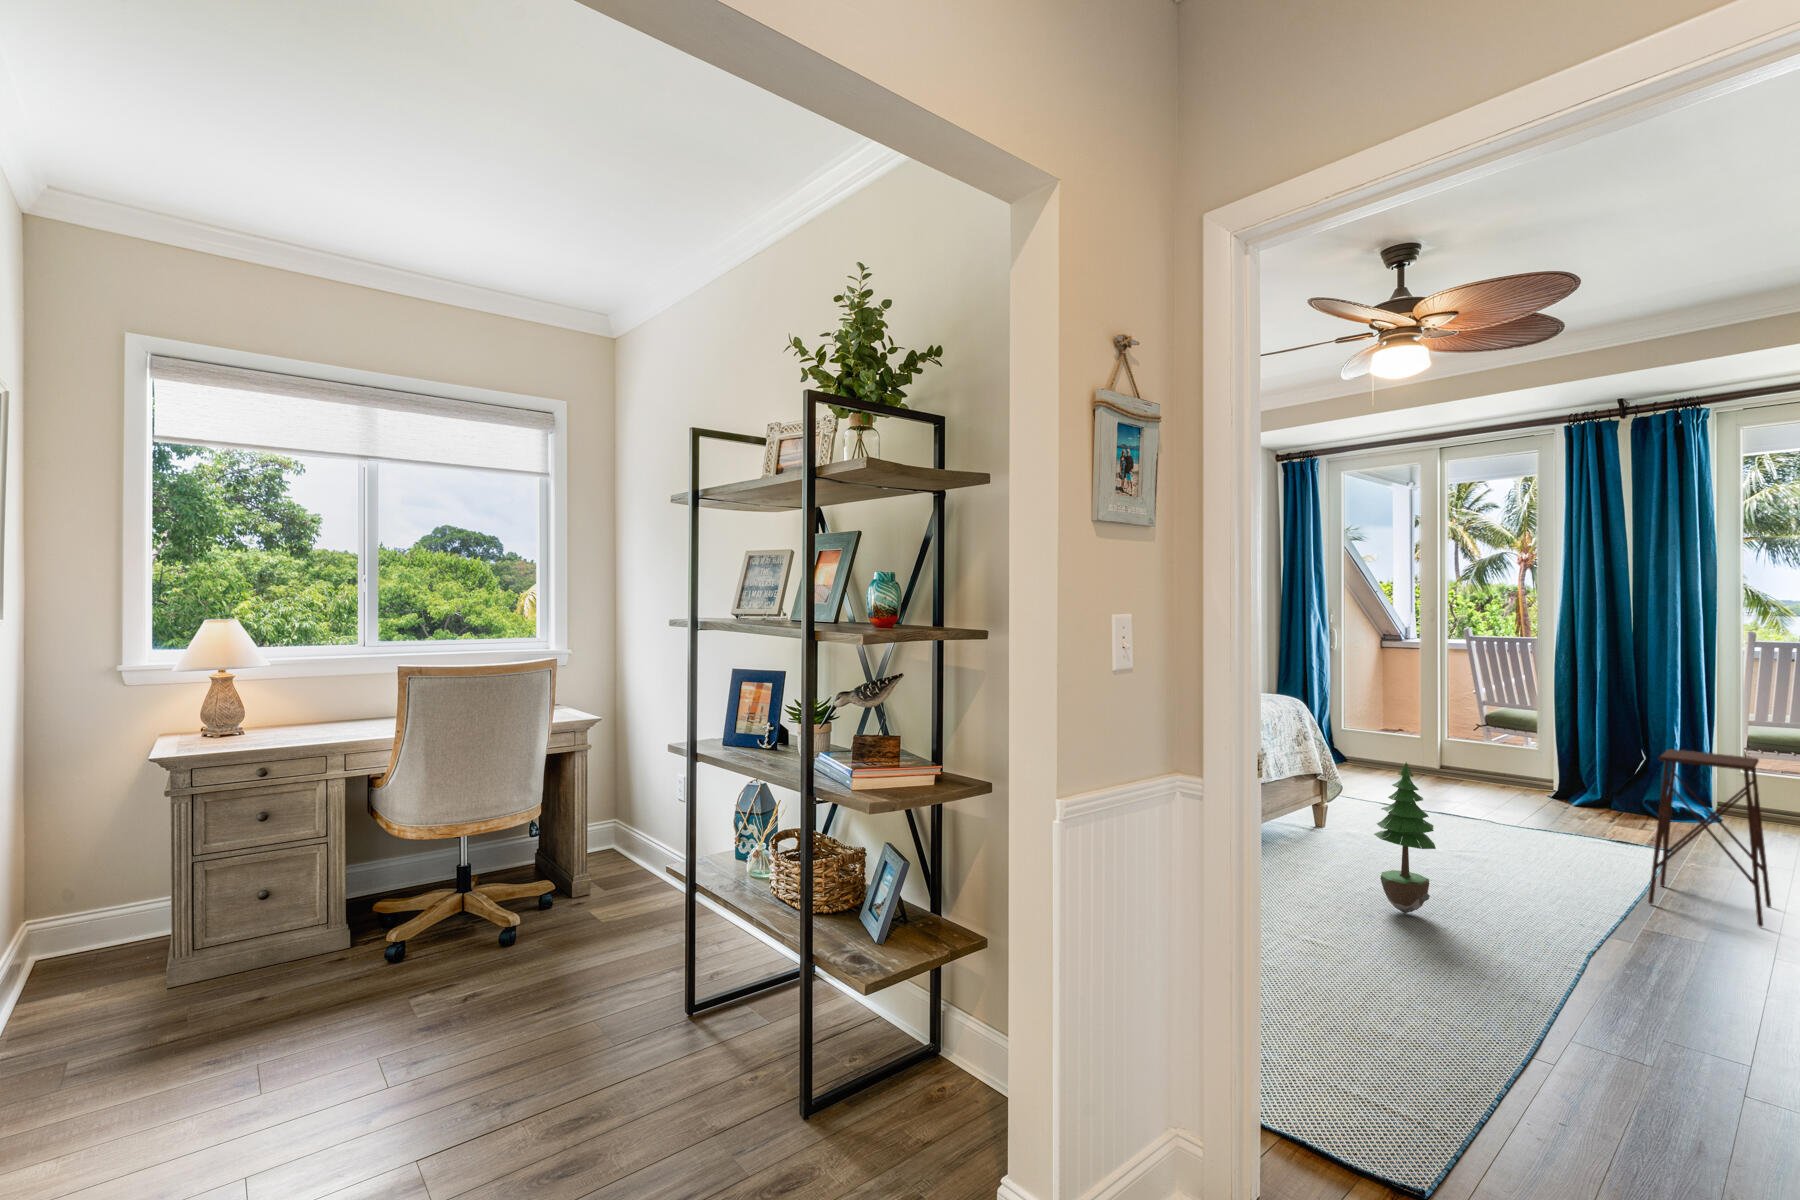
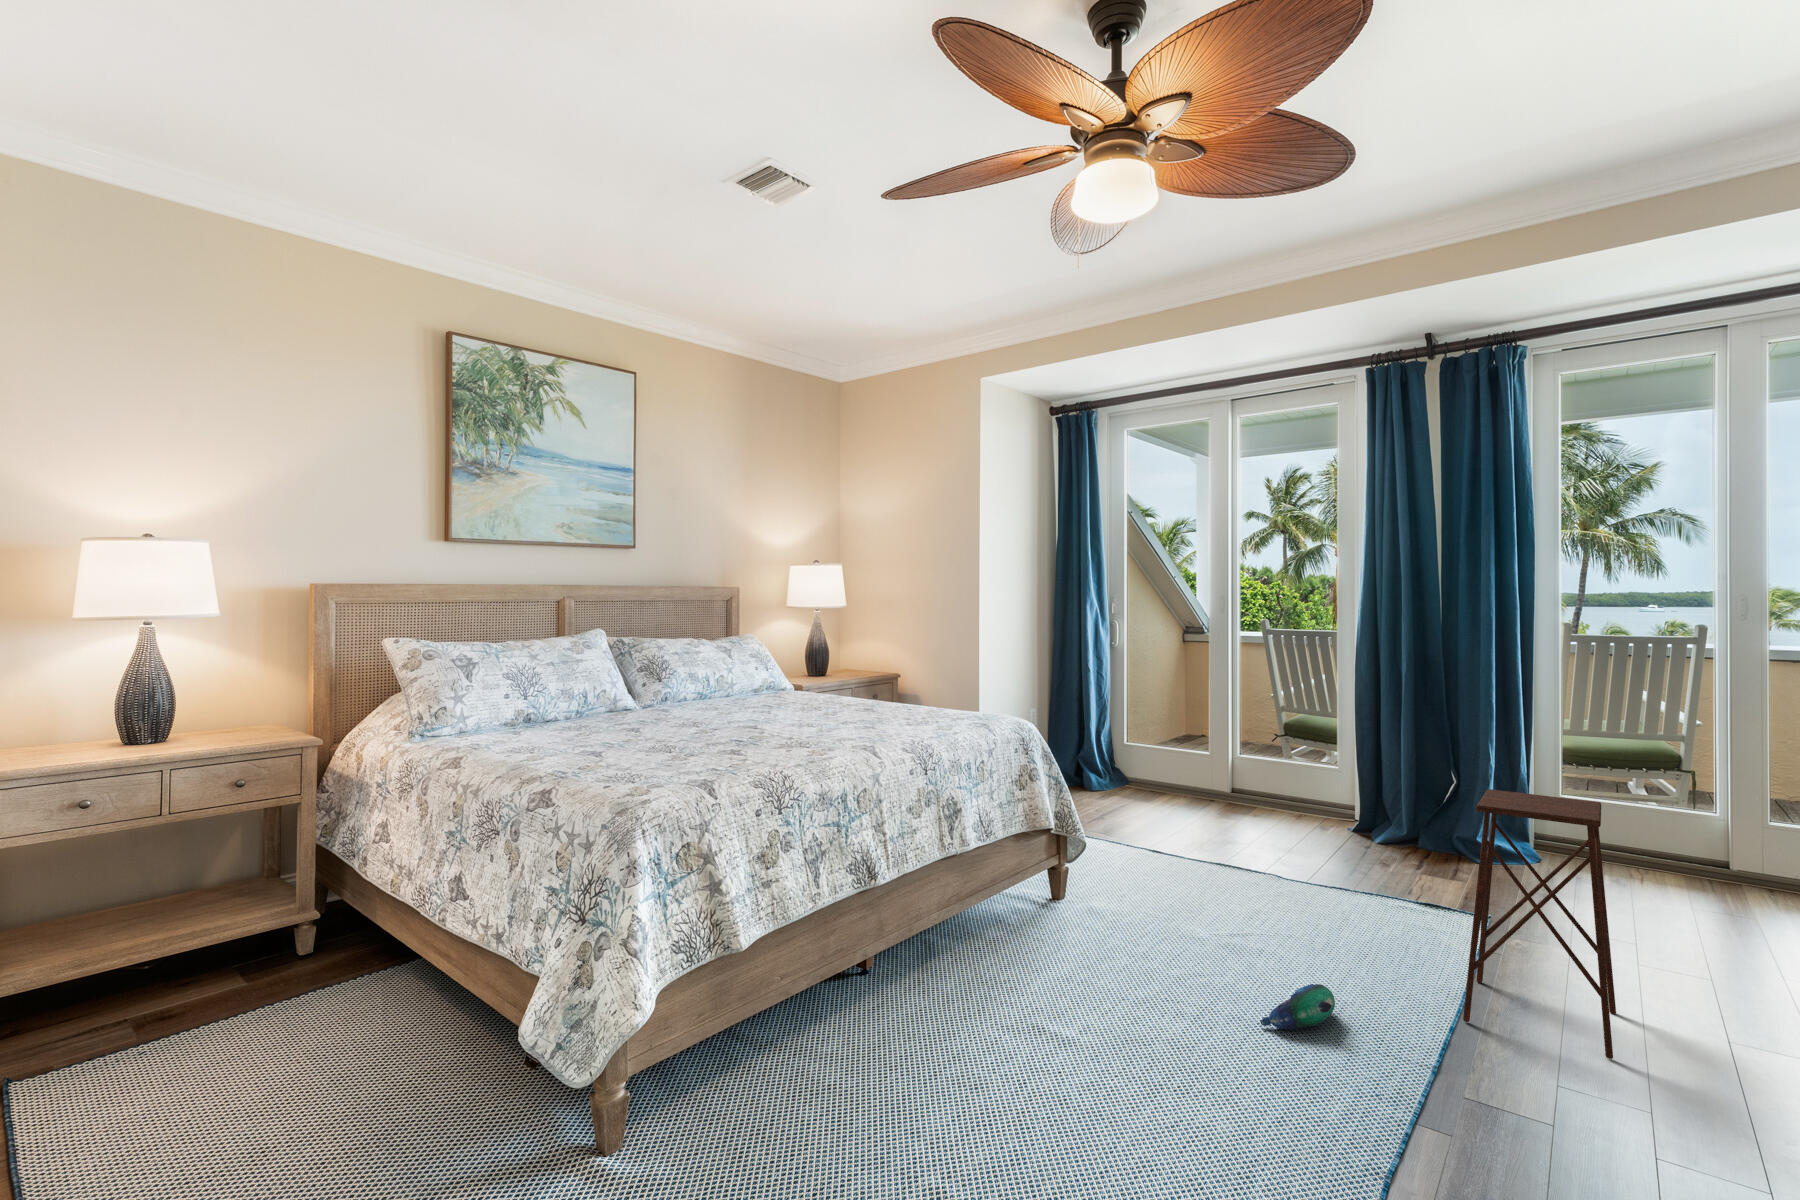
potted tree: present [1374,762,1436,913] -> none [1078,834,1168,1078]
plush toy: none [1495,874,1550,901] -> present [1260,984,1335,1030]

